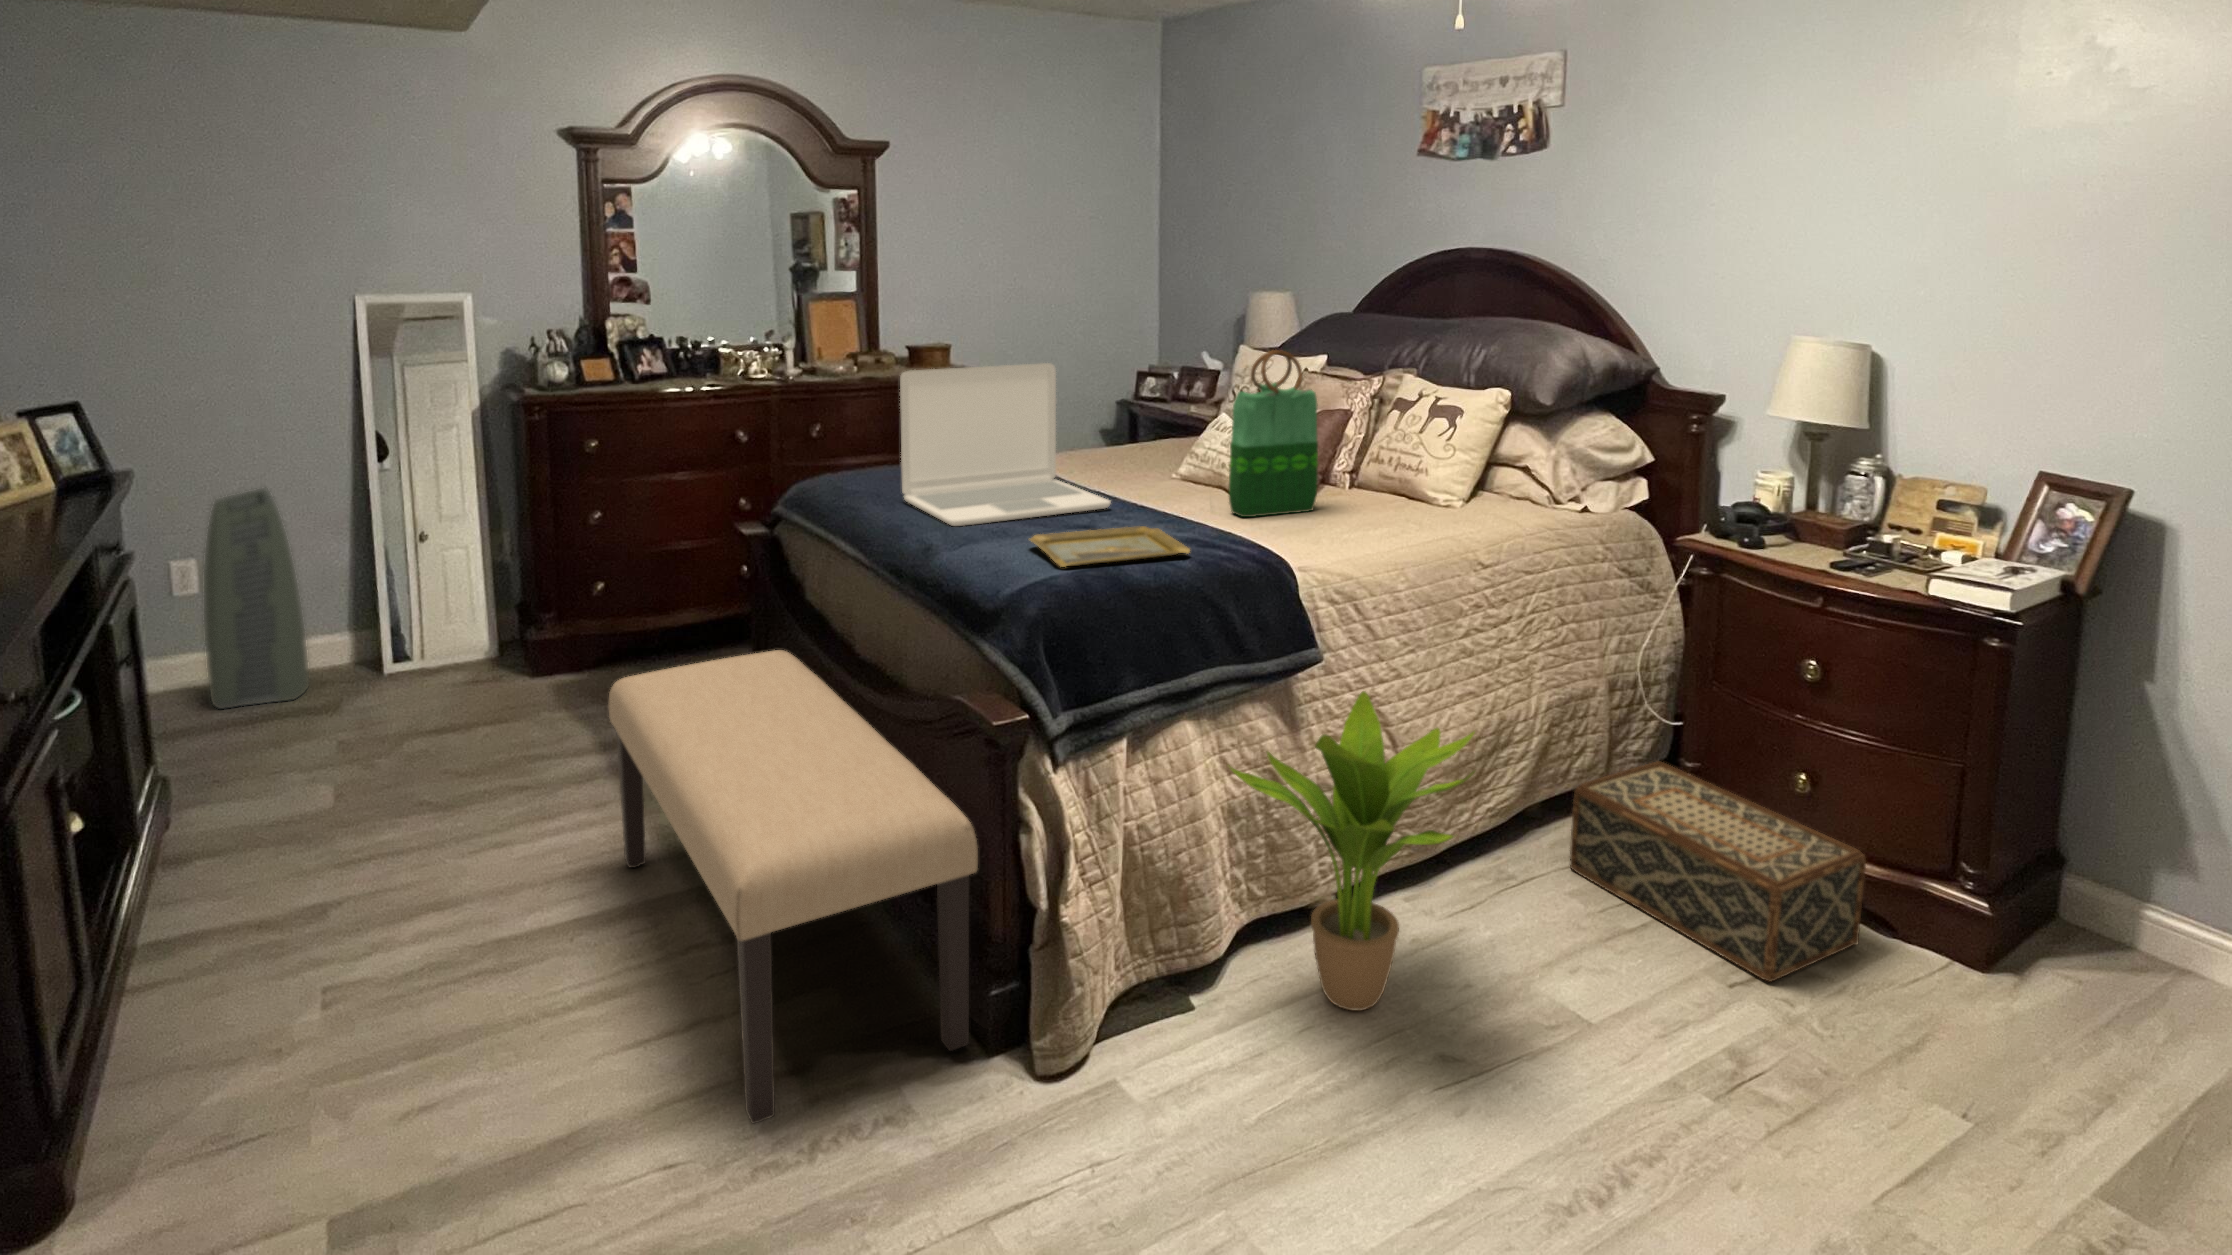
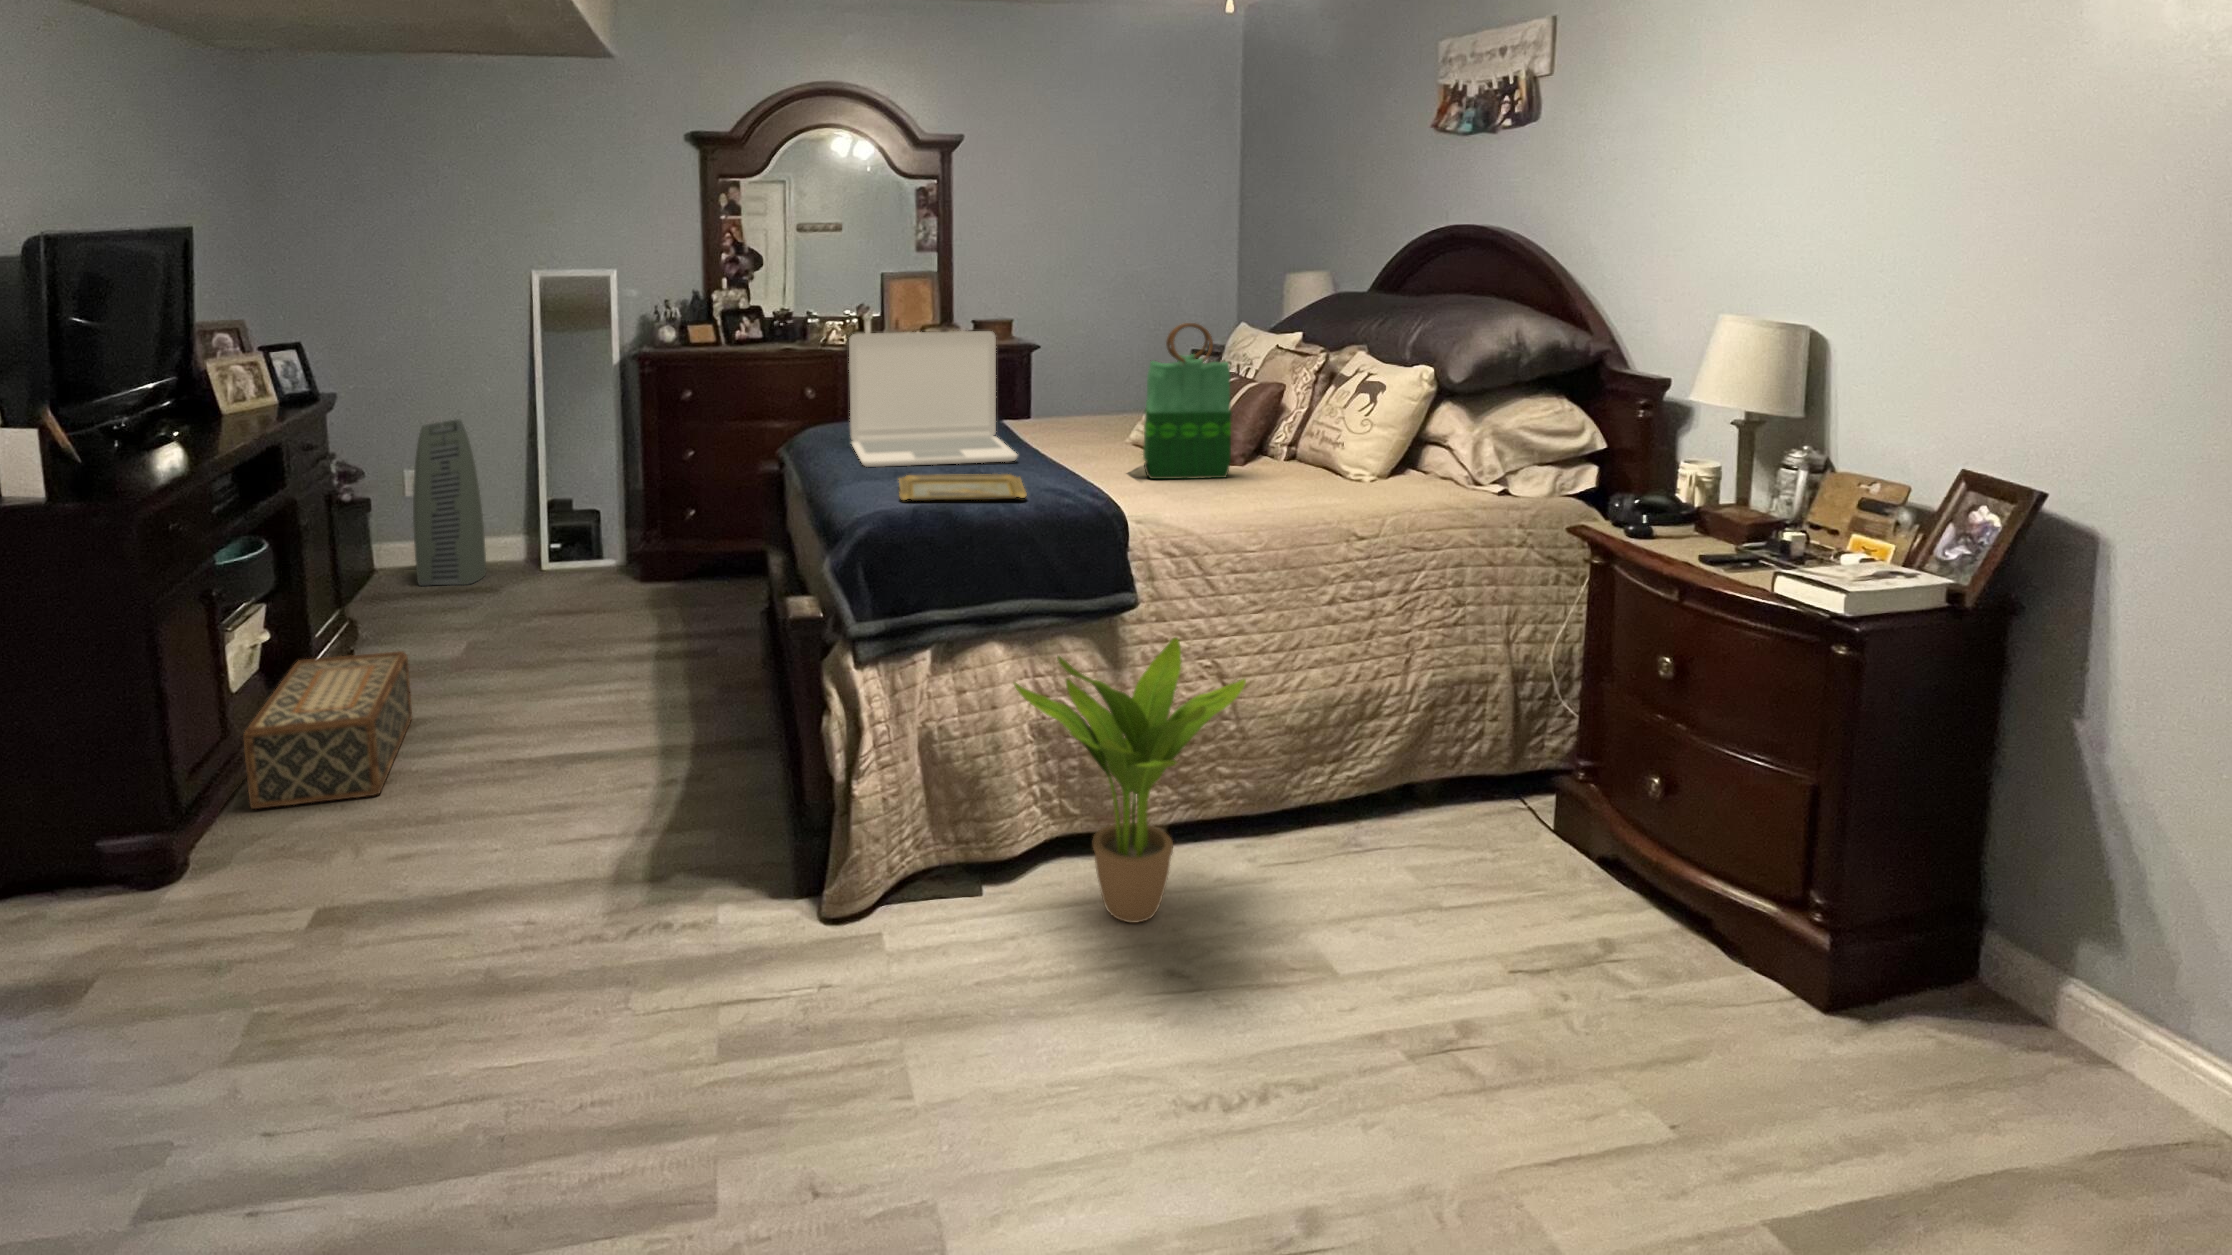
bench: present [608,650,978,1124] -> none [586,565,794,910]
woven basket: present [1570,761,1866,982] -> present [243,651,412,809]

